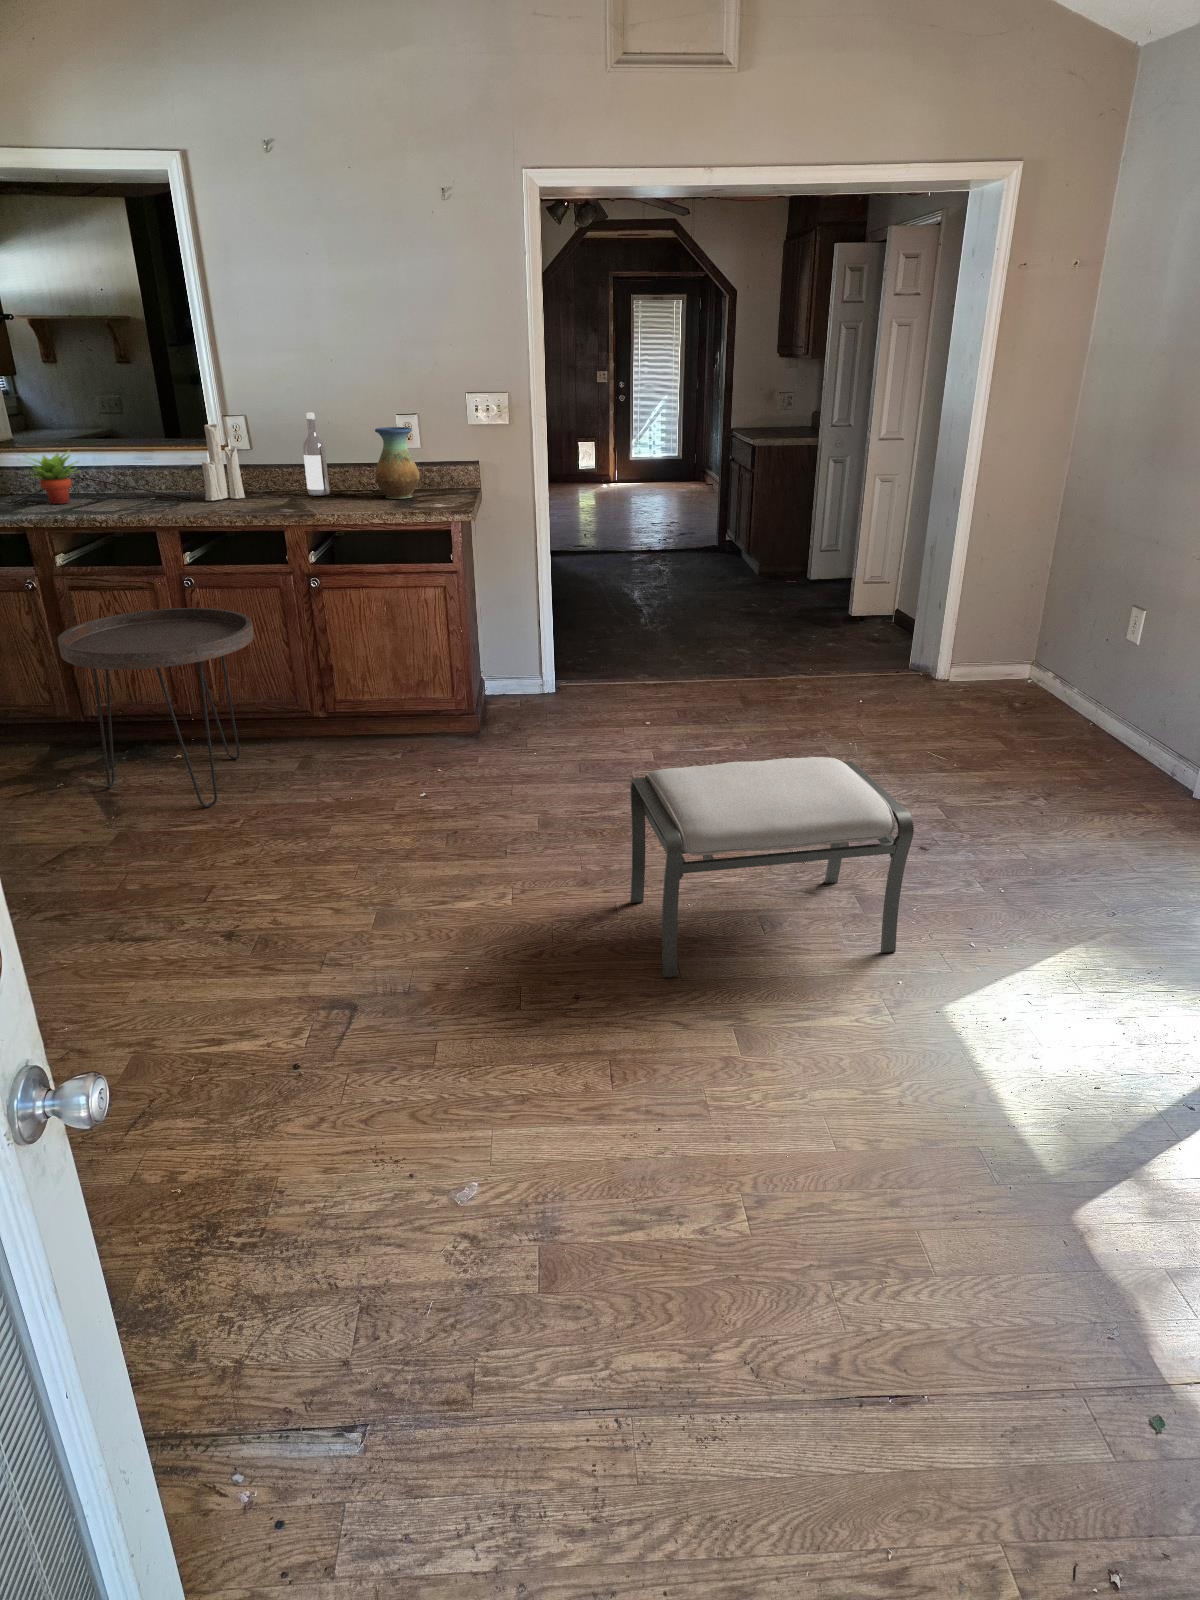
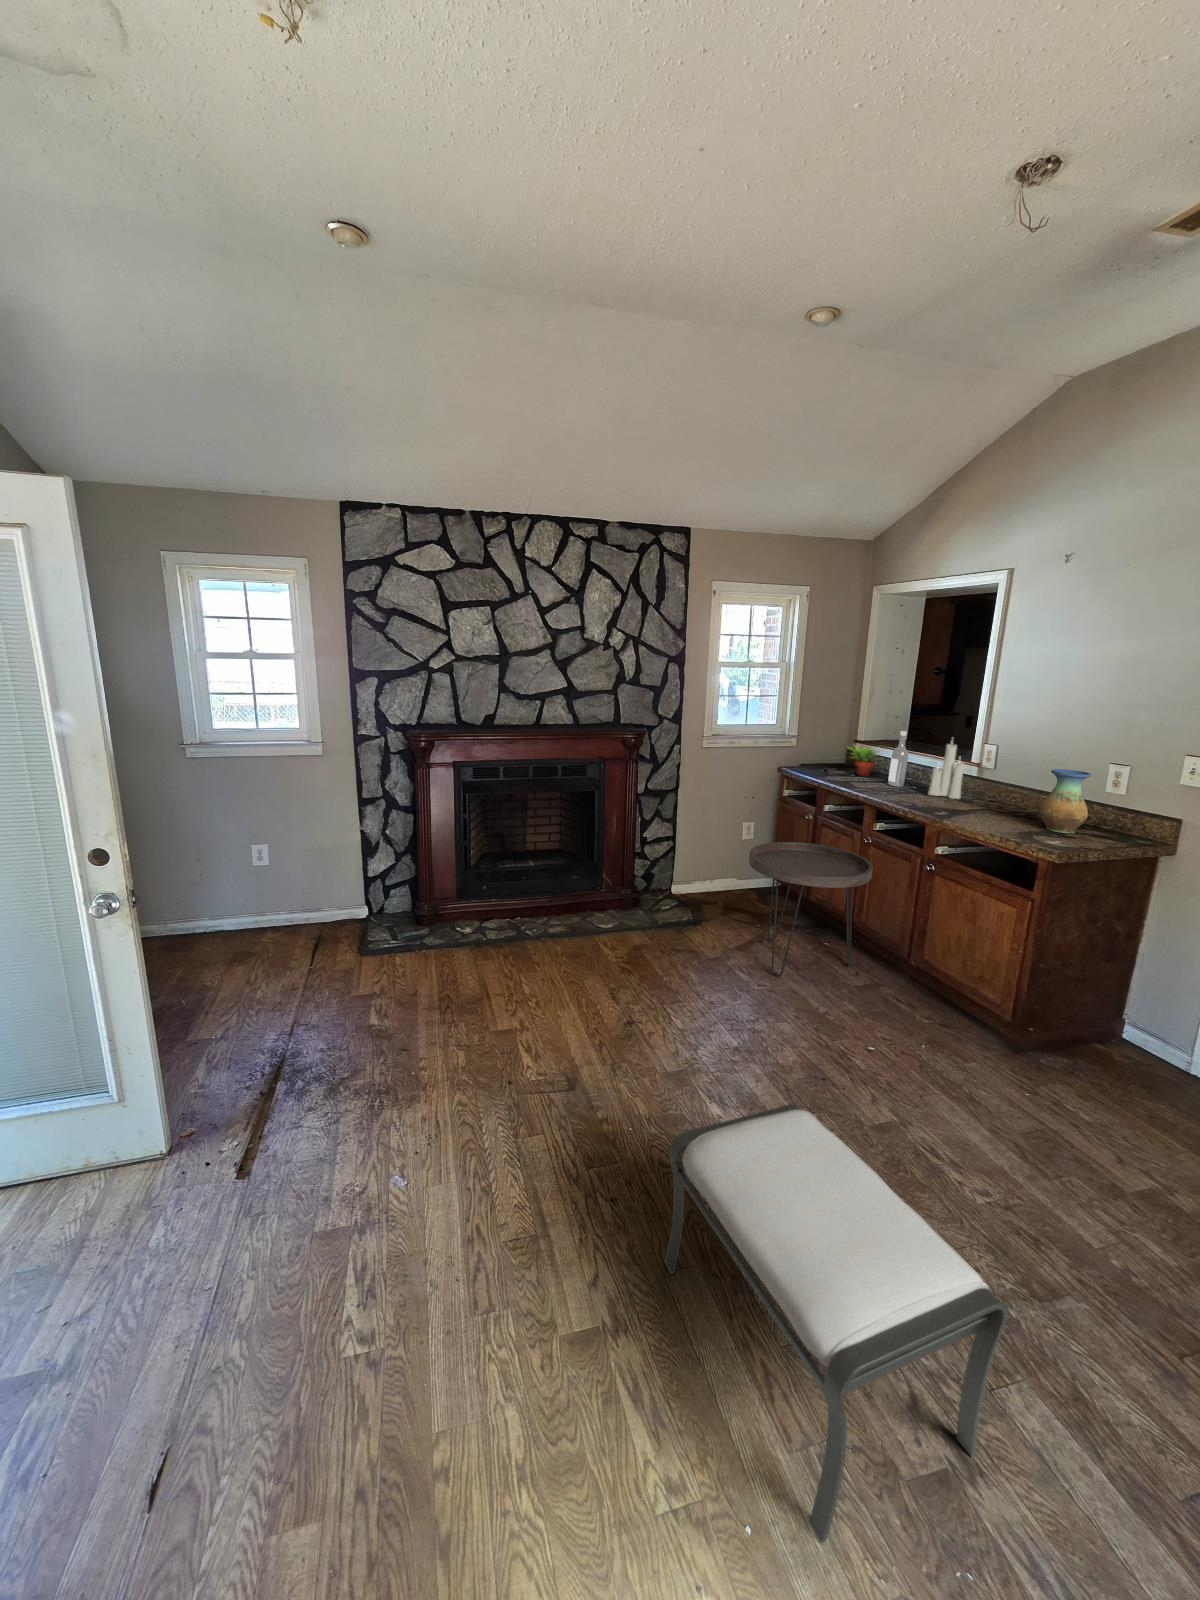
wine bottle: present [303,413,329,496] -> present [888,731,908,787]

